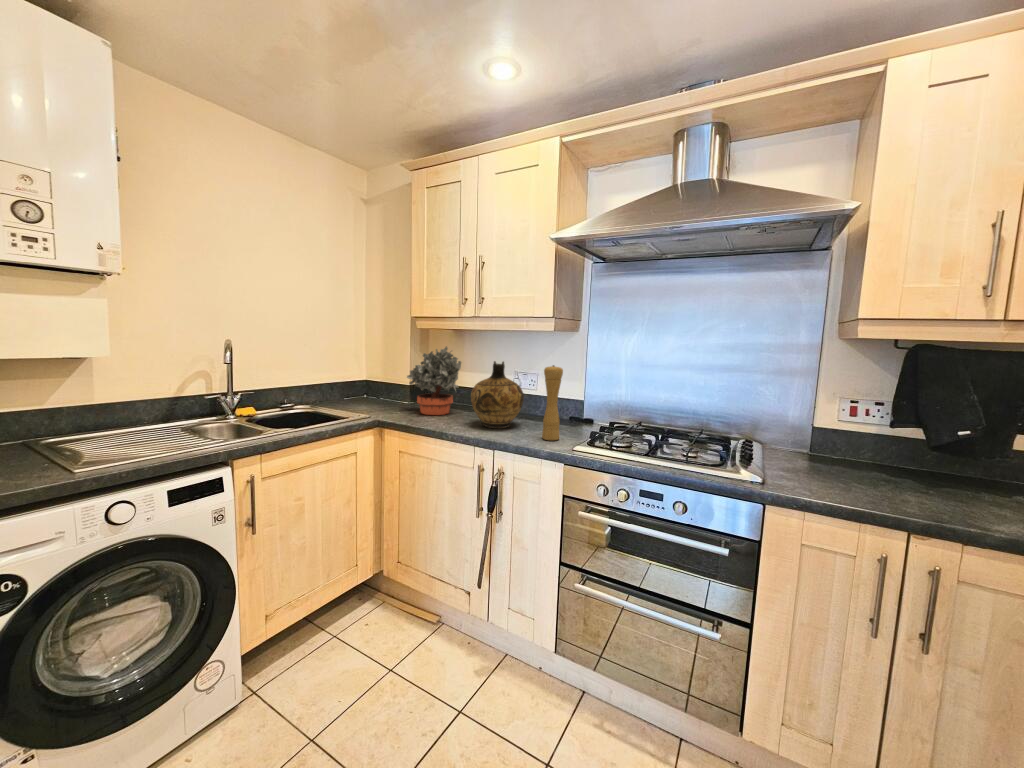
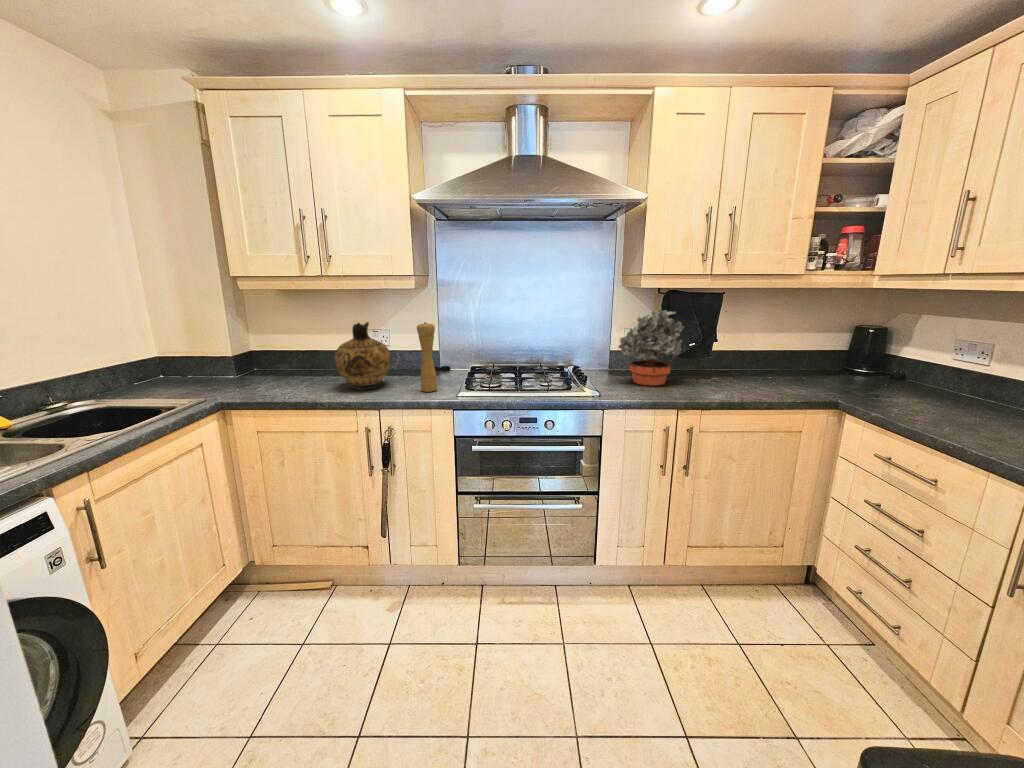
potted plant: present [407,346,461,415] -> present [618,307,684,386]

